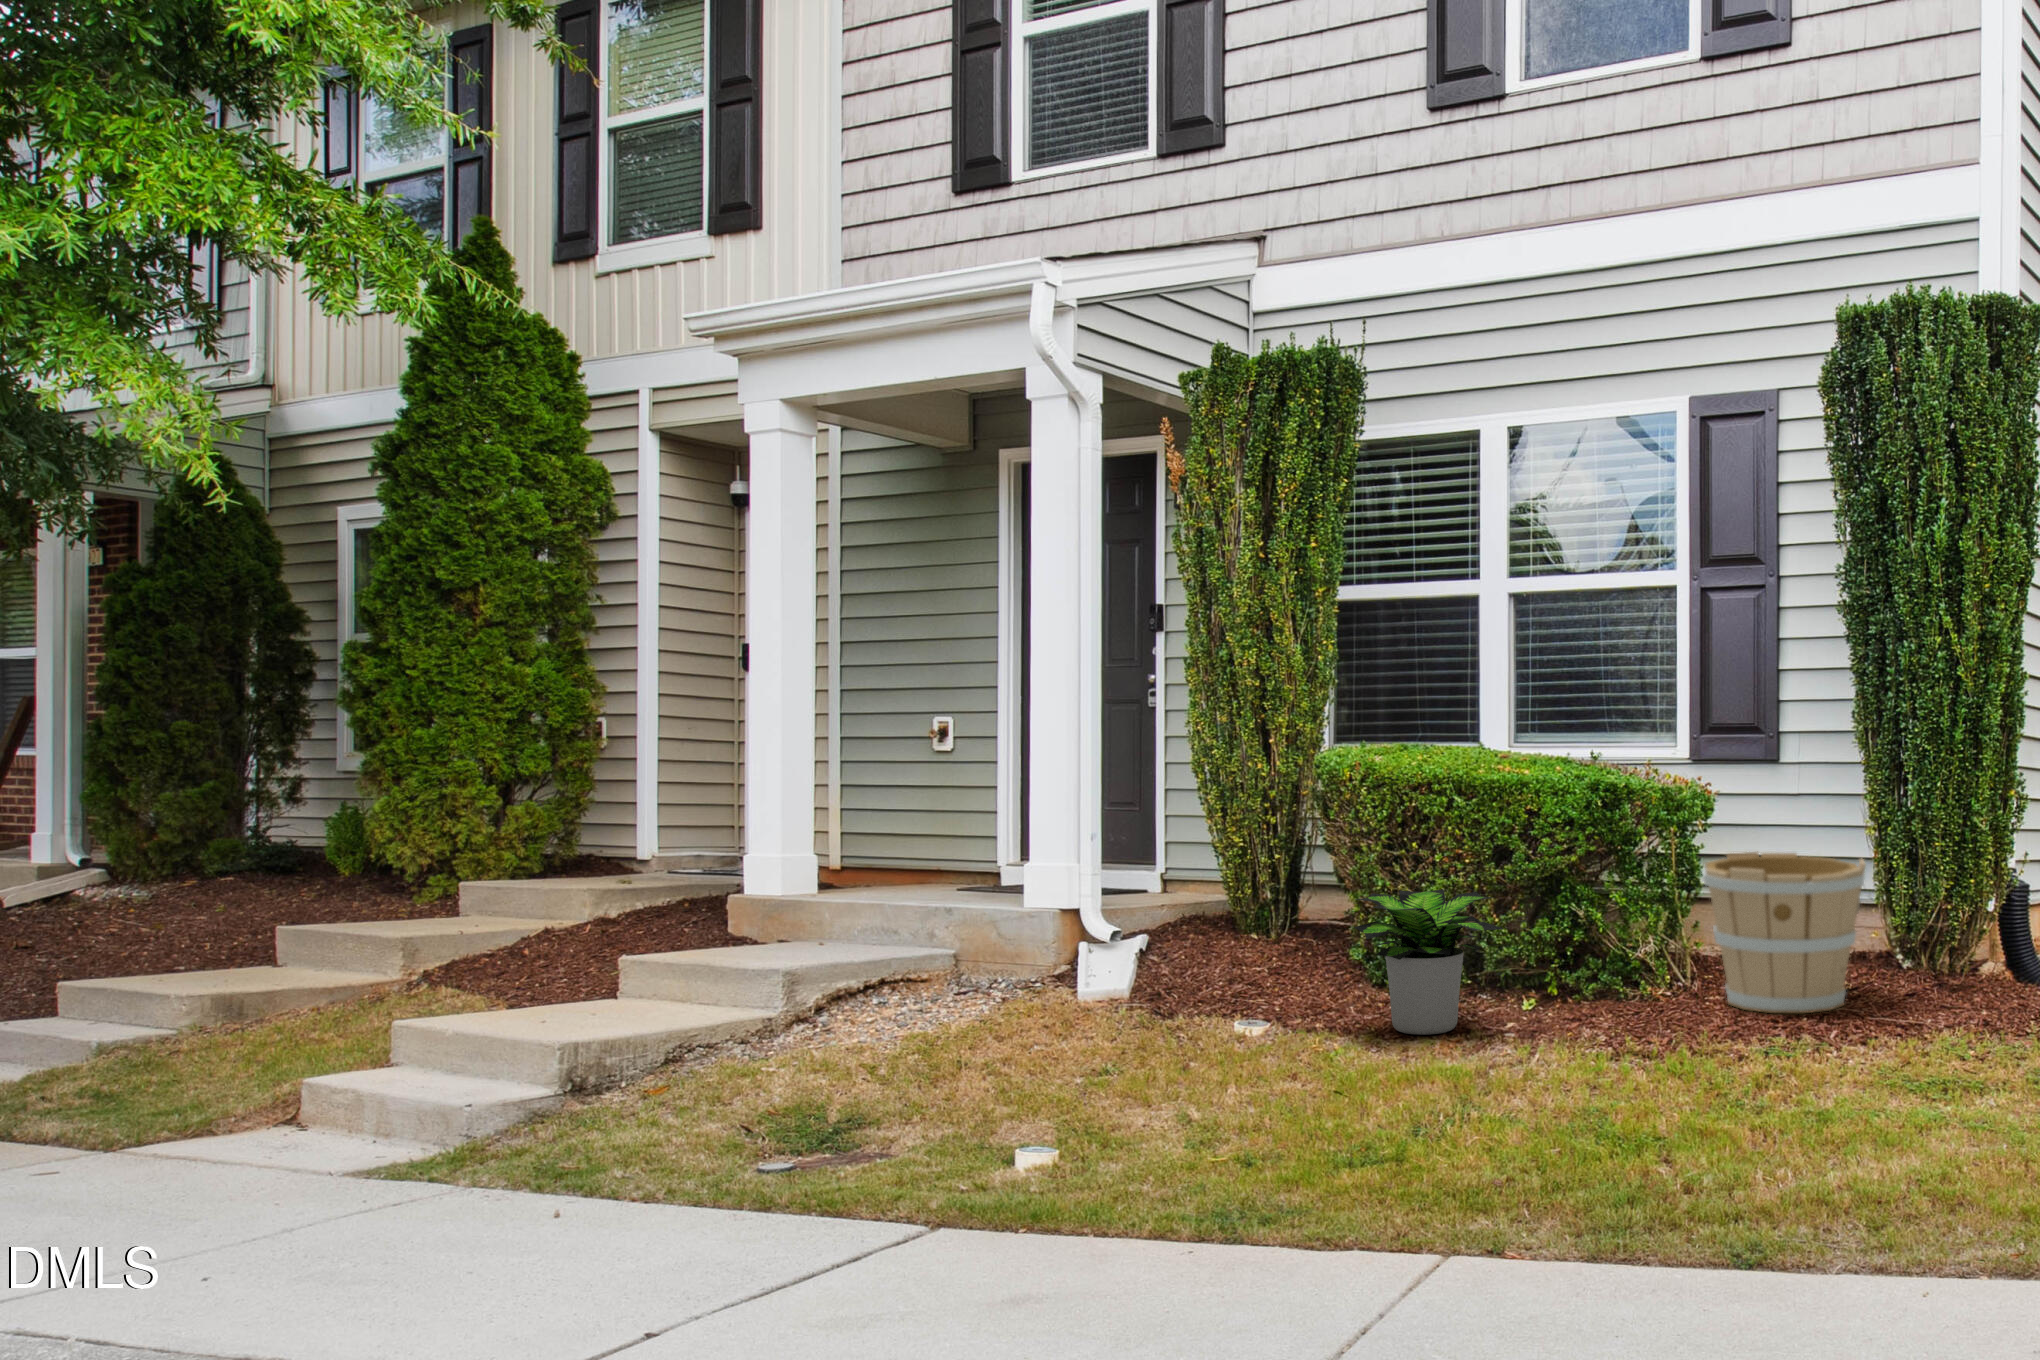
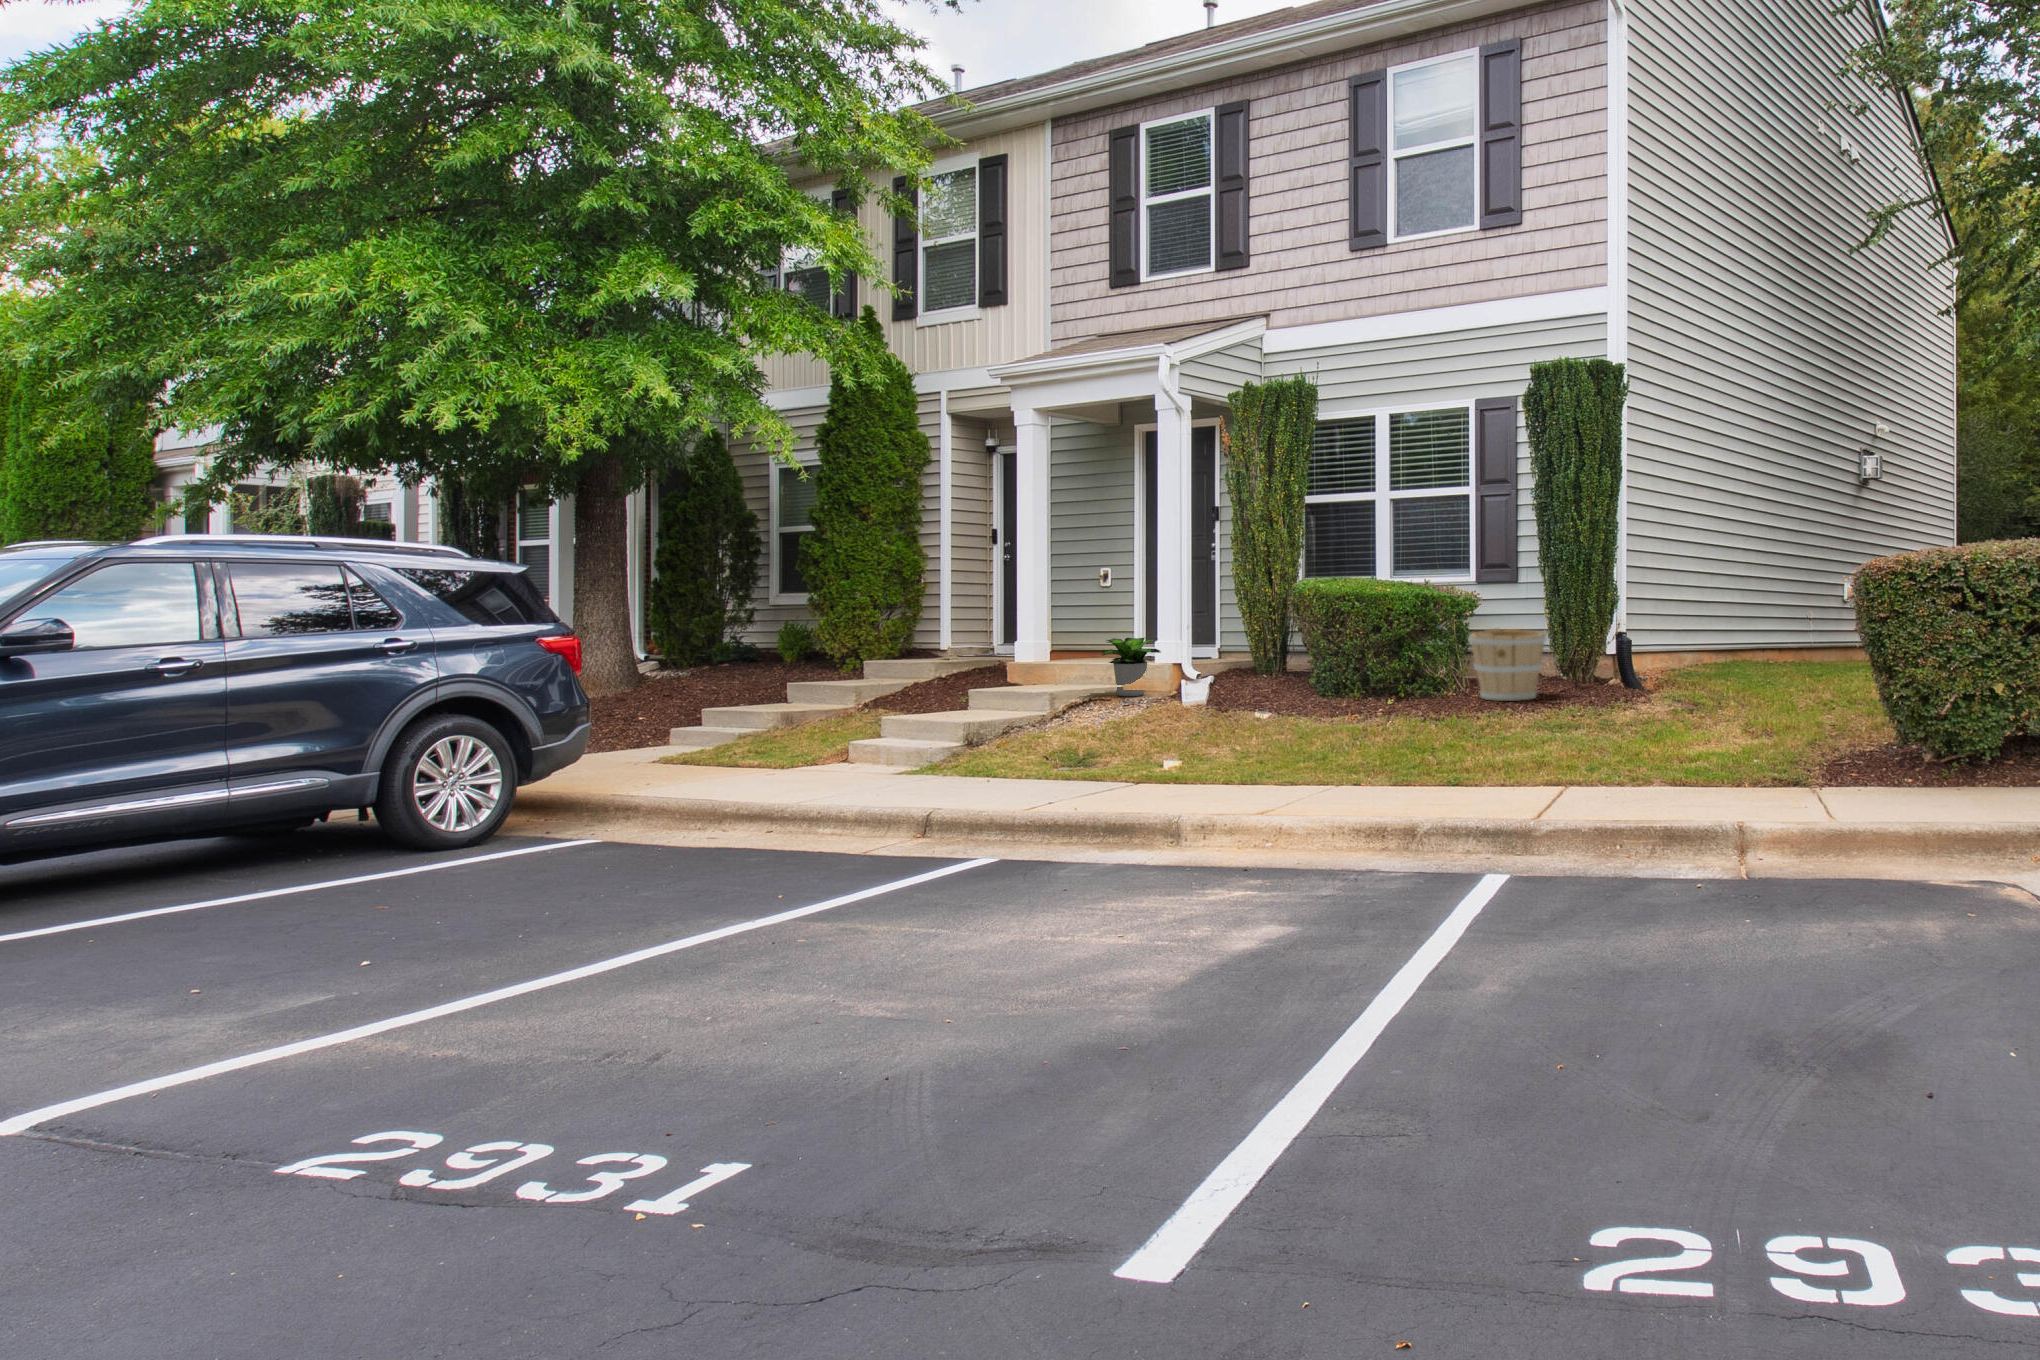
potted plant: present [1354,890,1503,1035] -> present [1101,638,1161,696]

